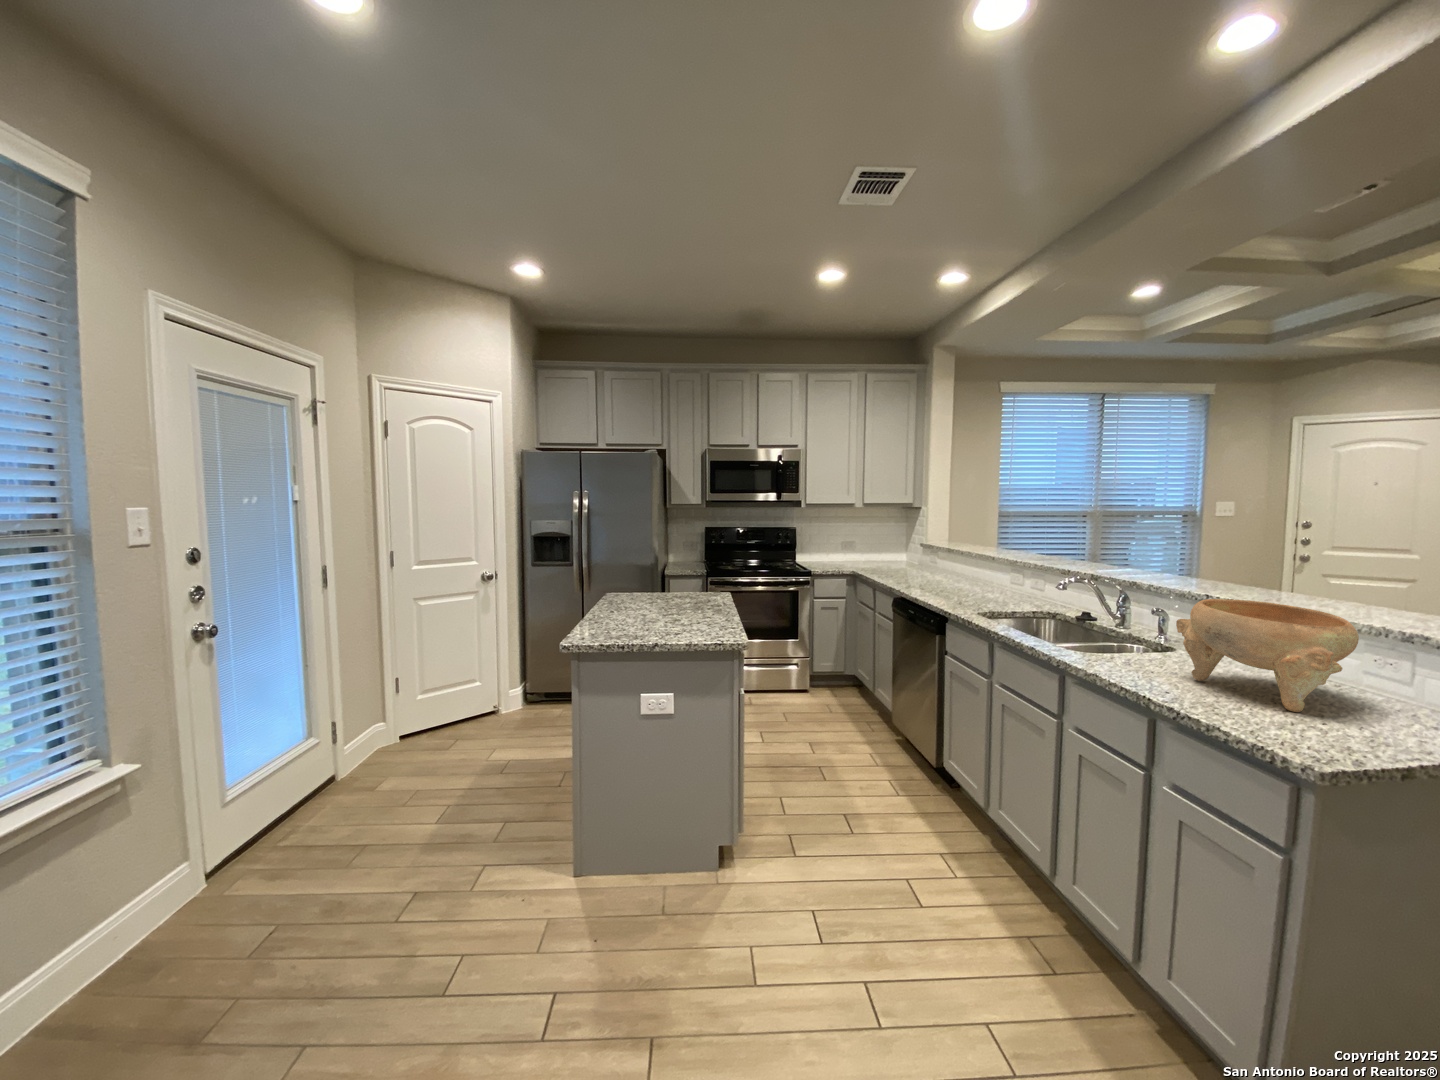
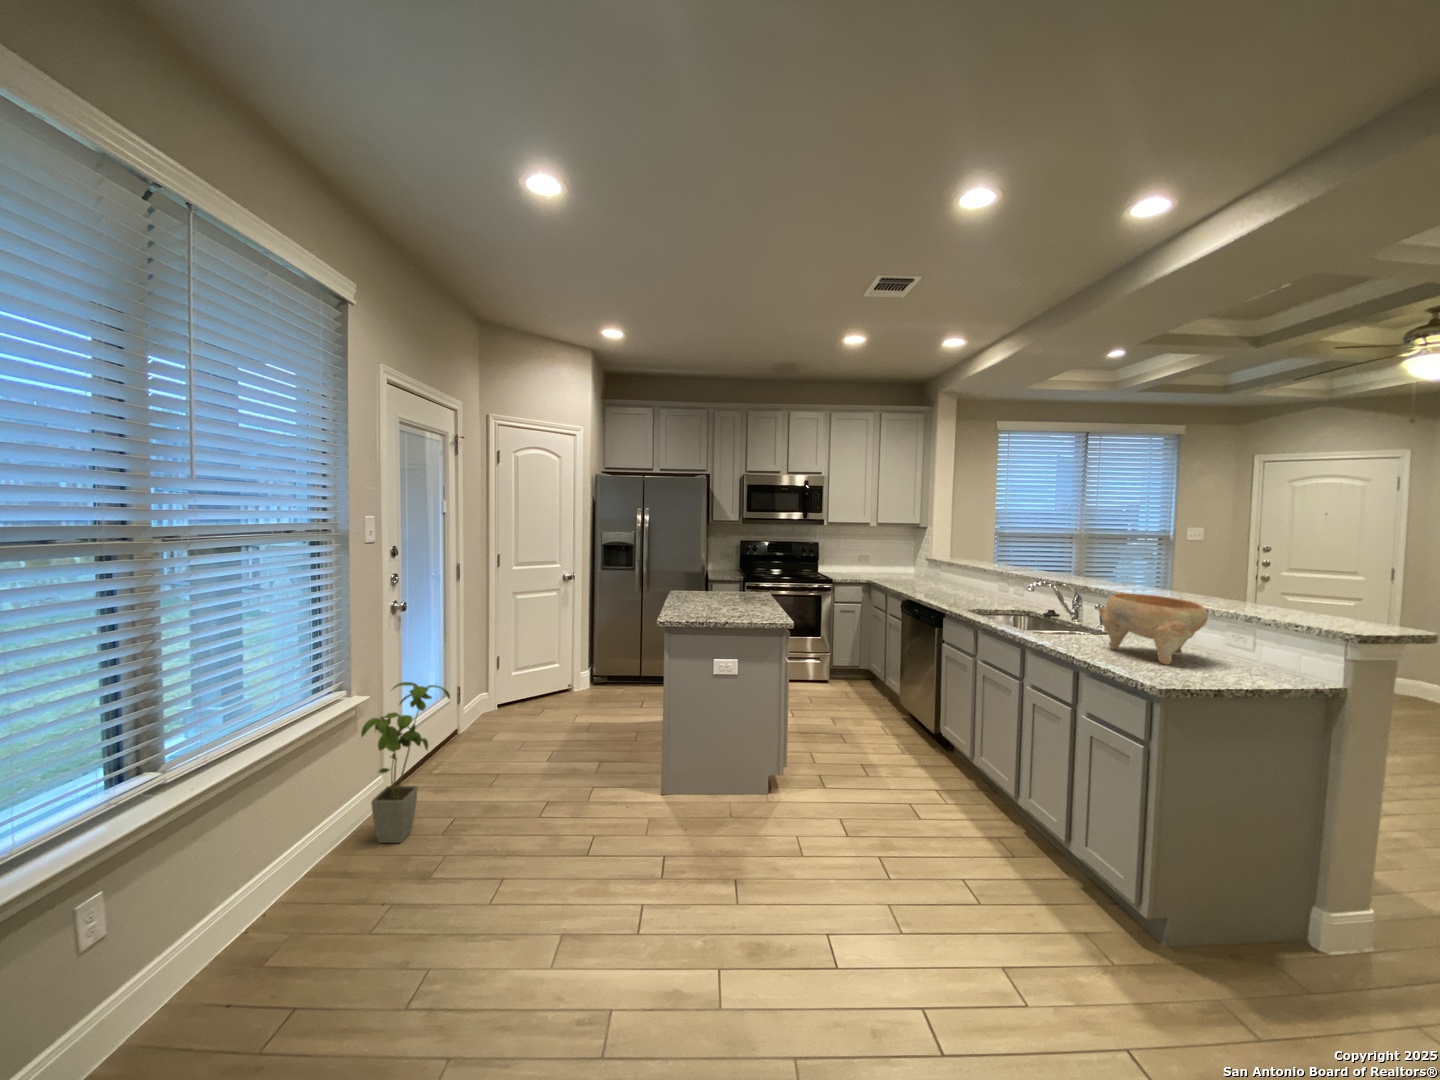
house plant: none [89,746,253,981] -> present [361,682,450,843]

